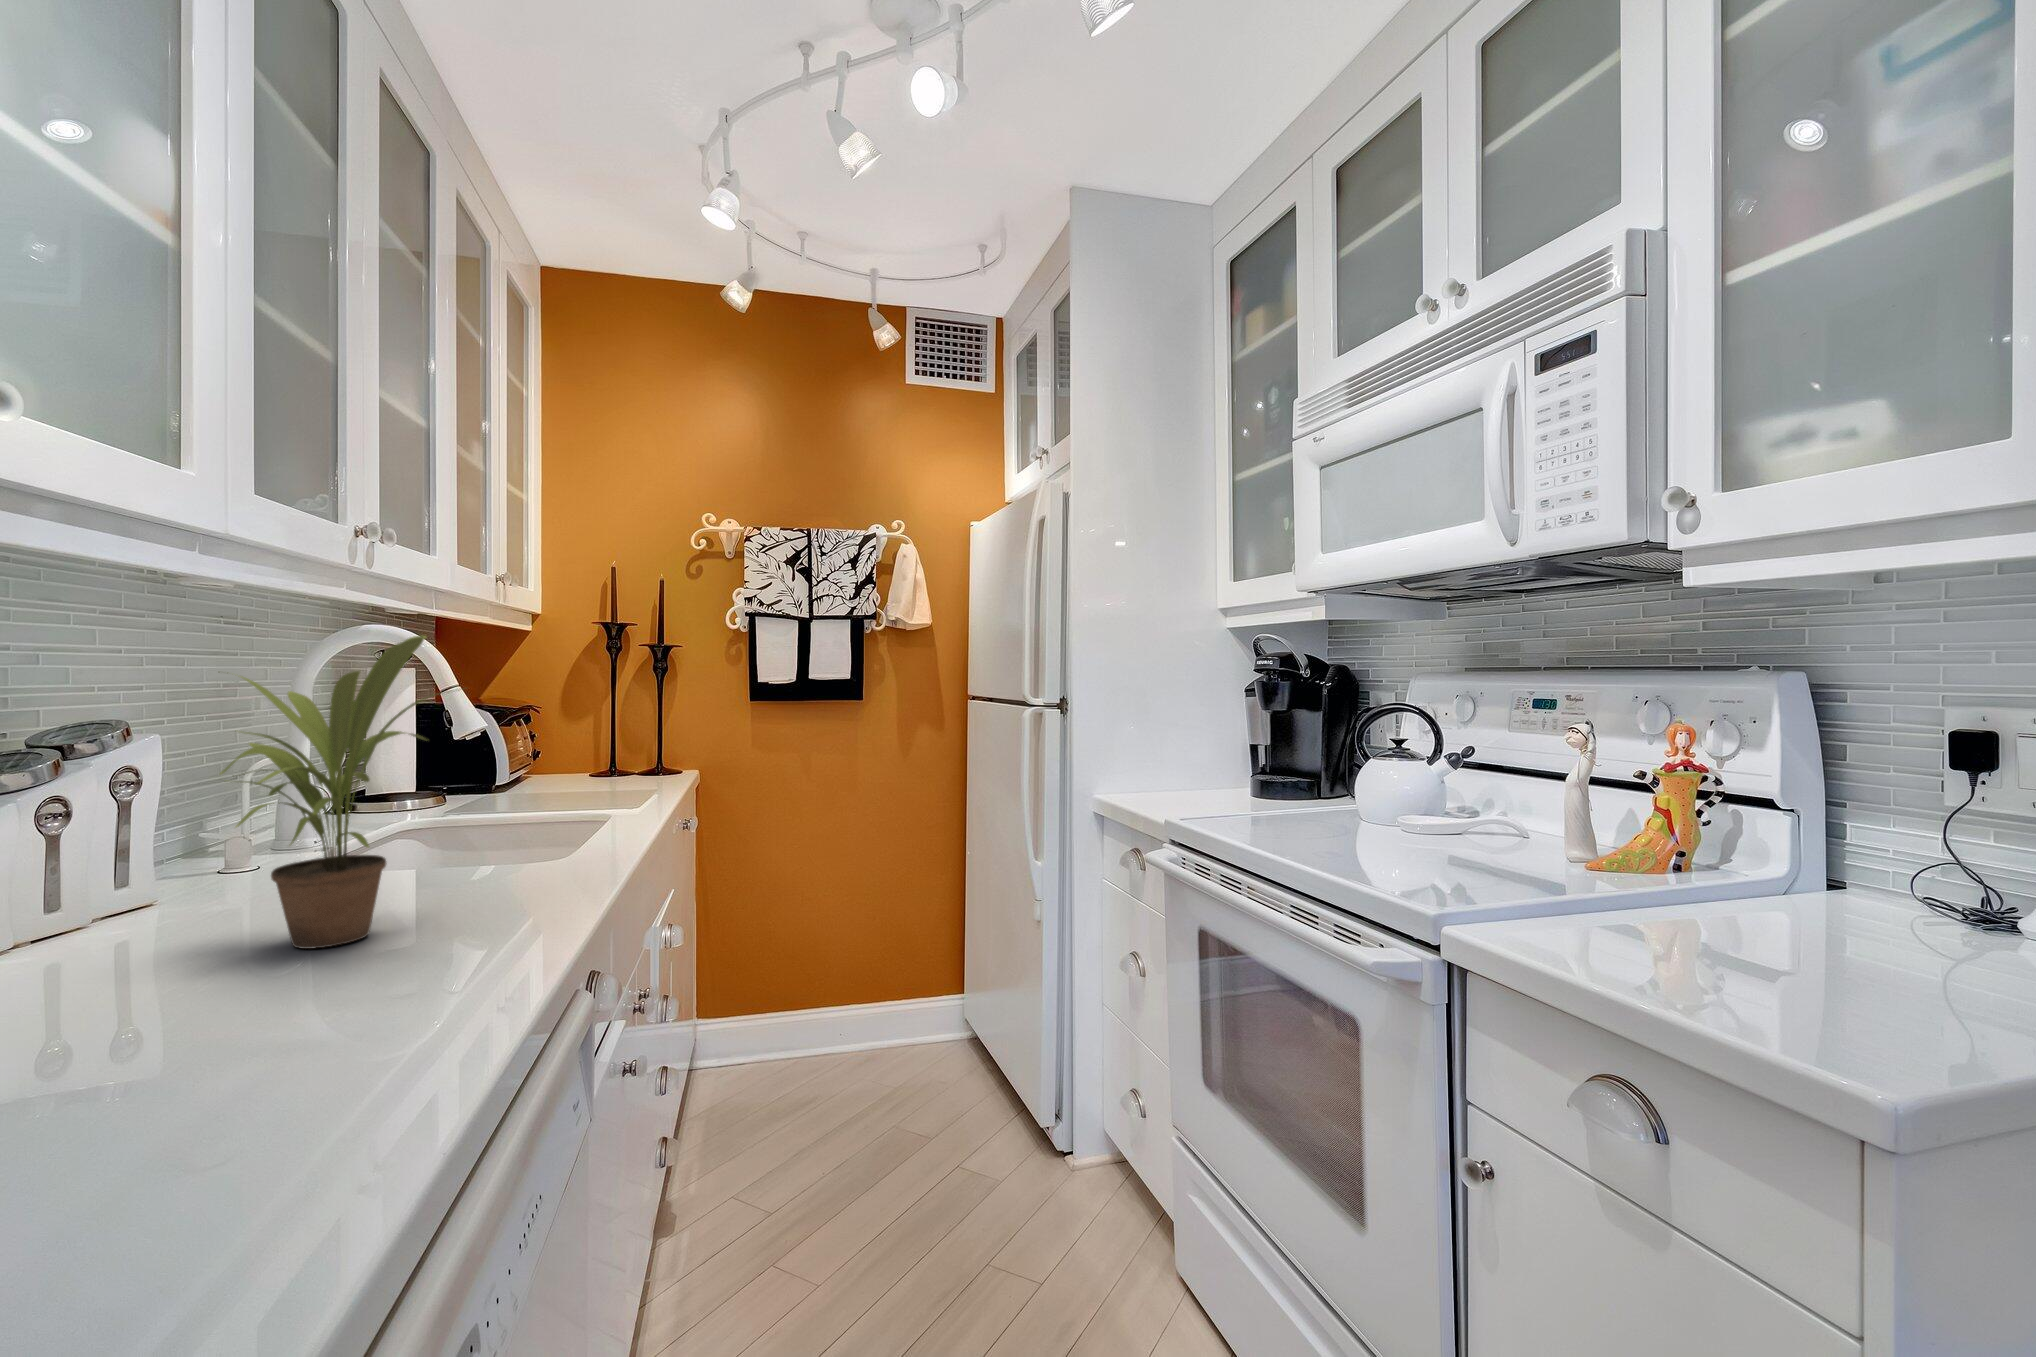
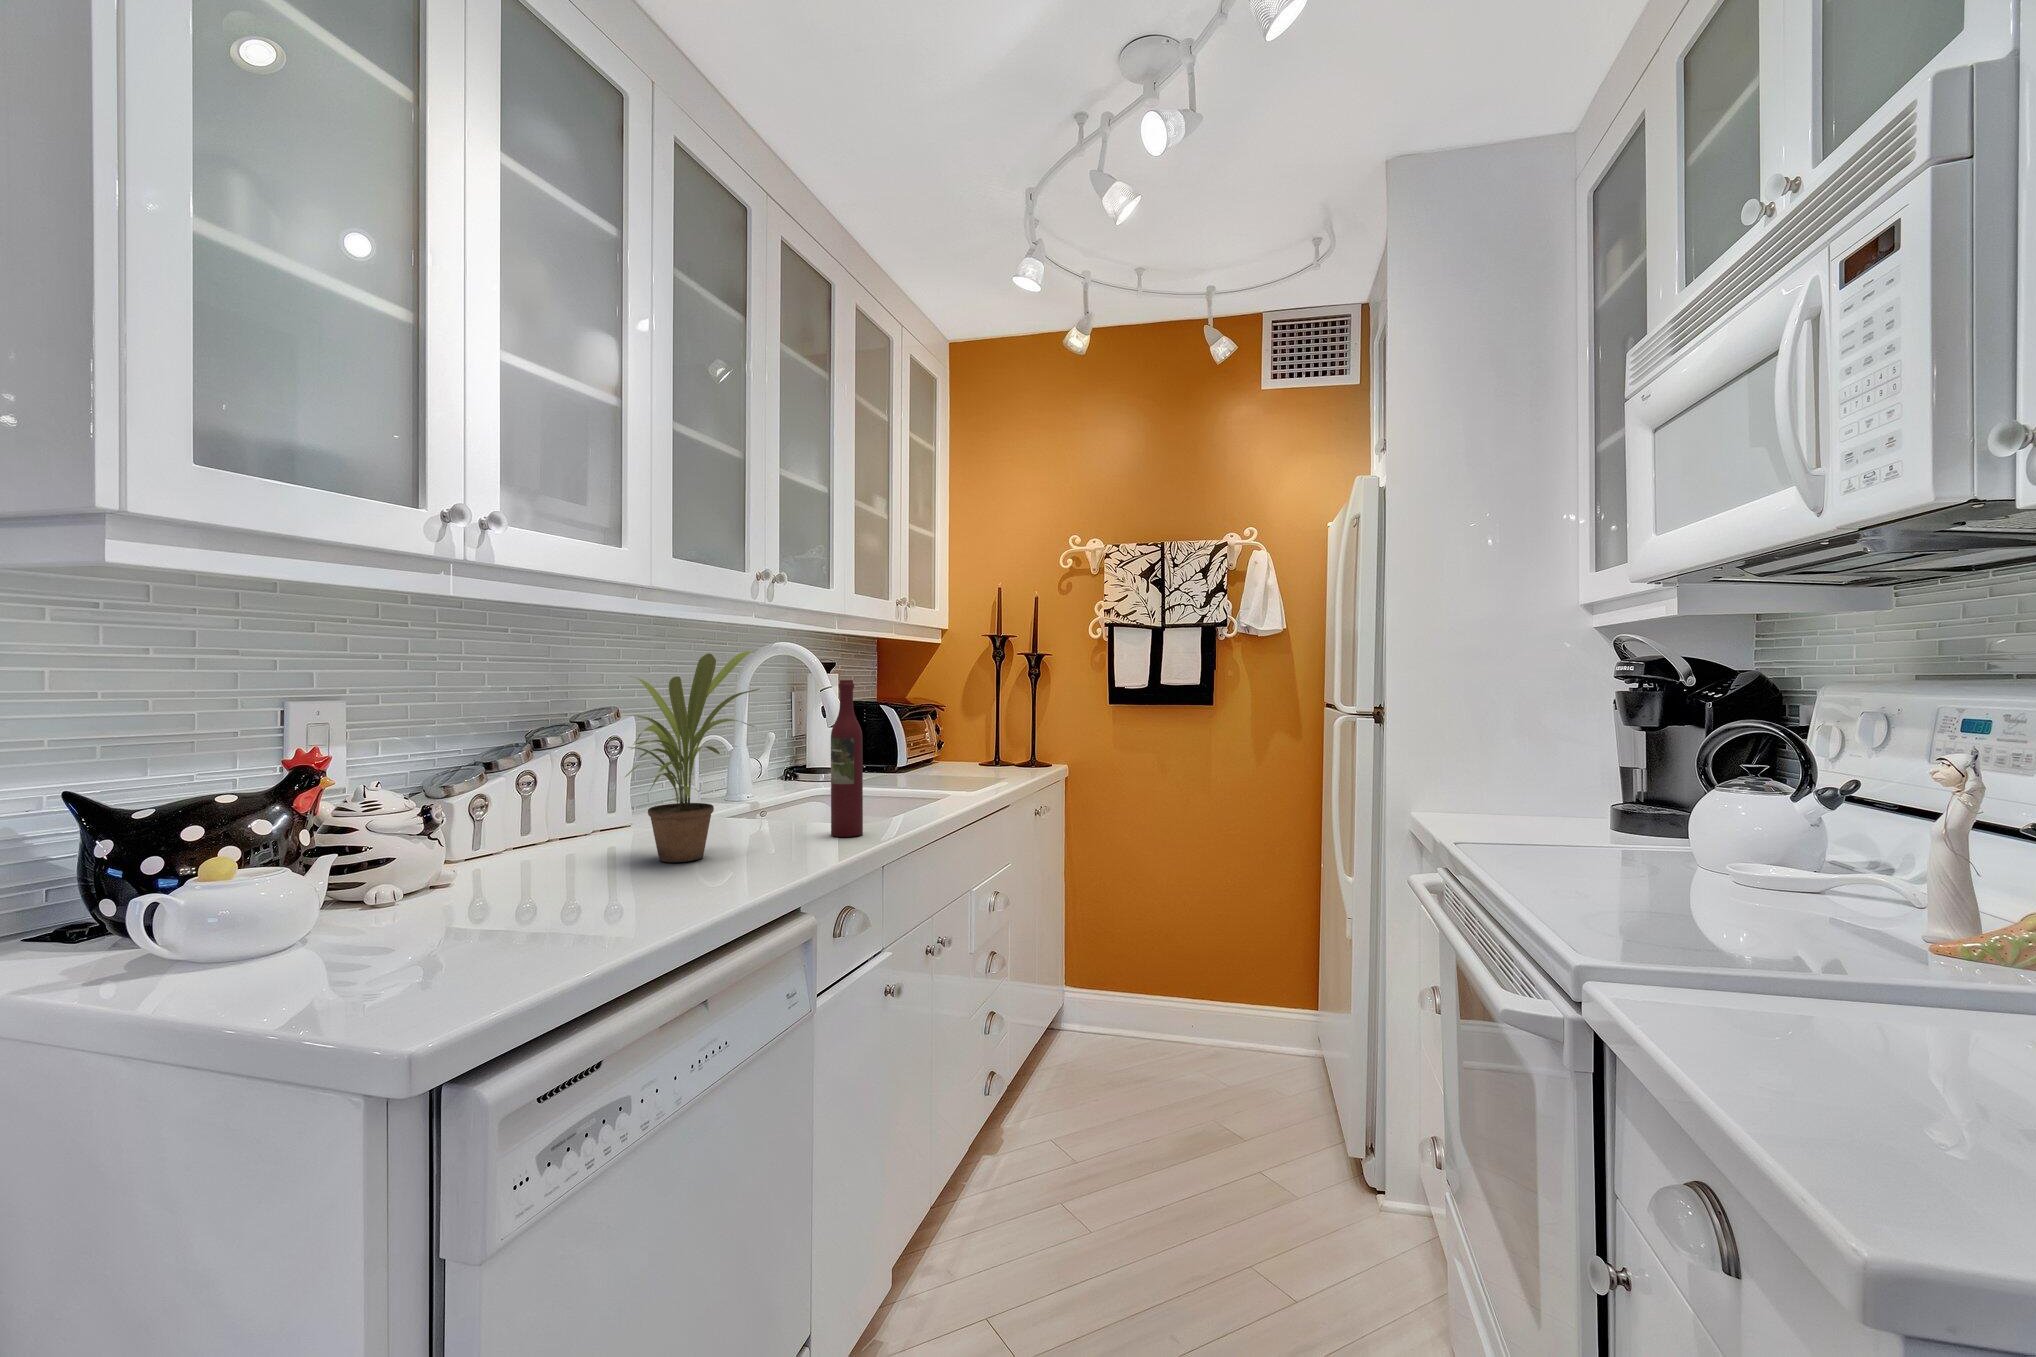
wine bottle: none [524,675,572,879] -> present [831,680,863,837]

